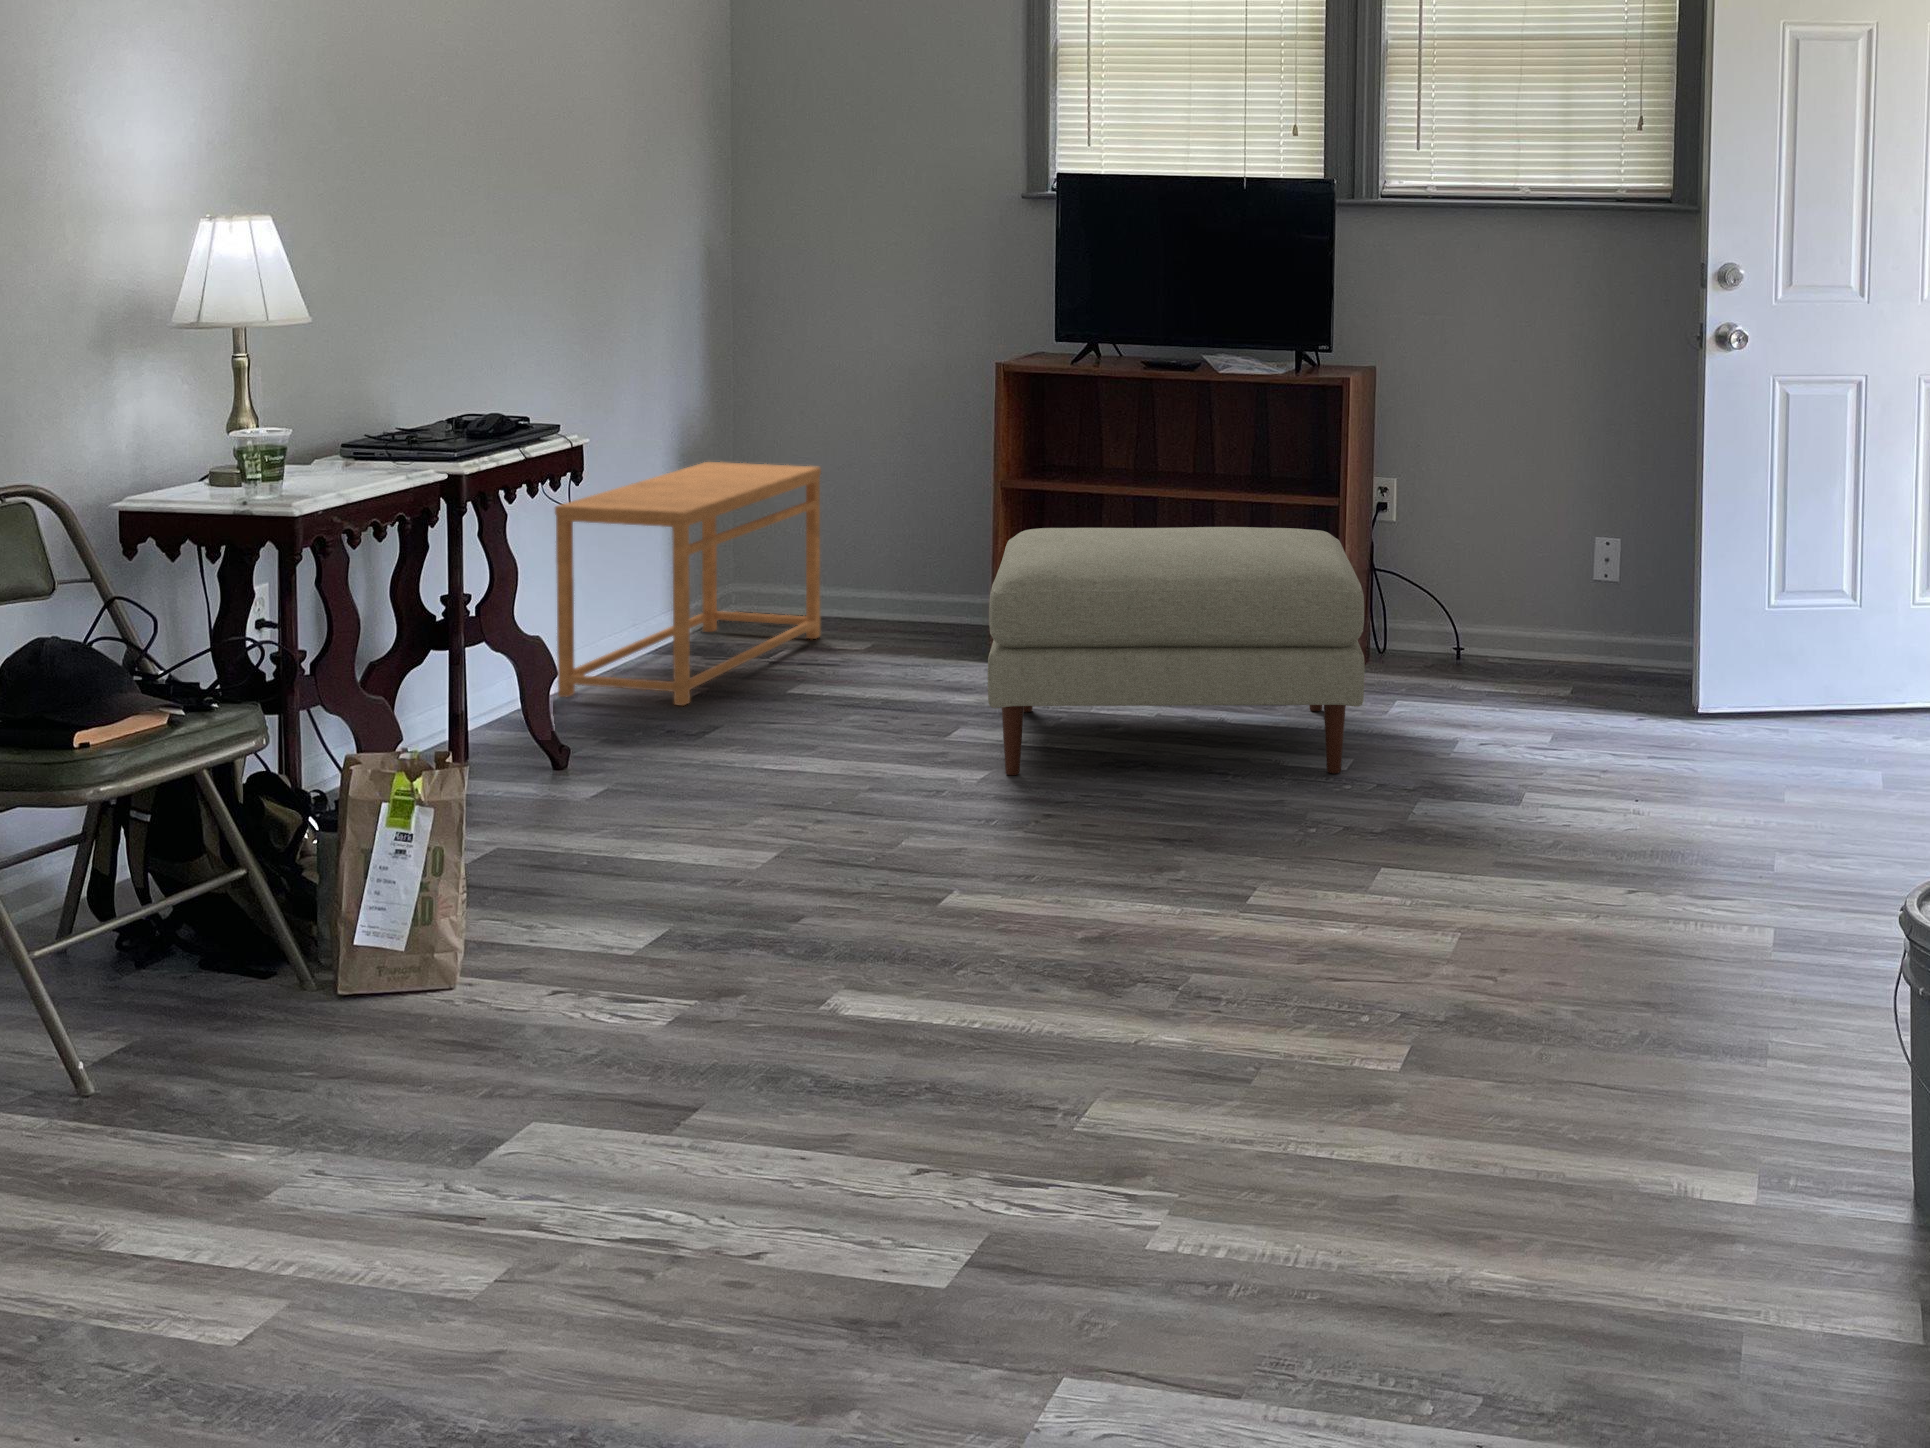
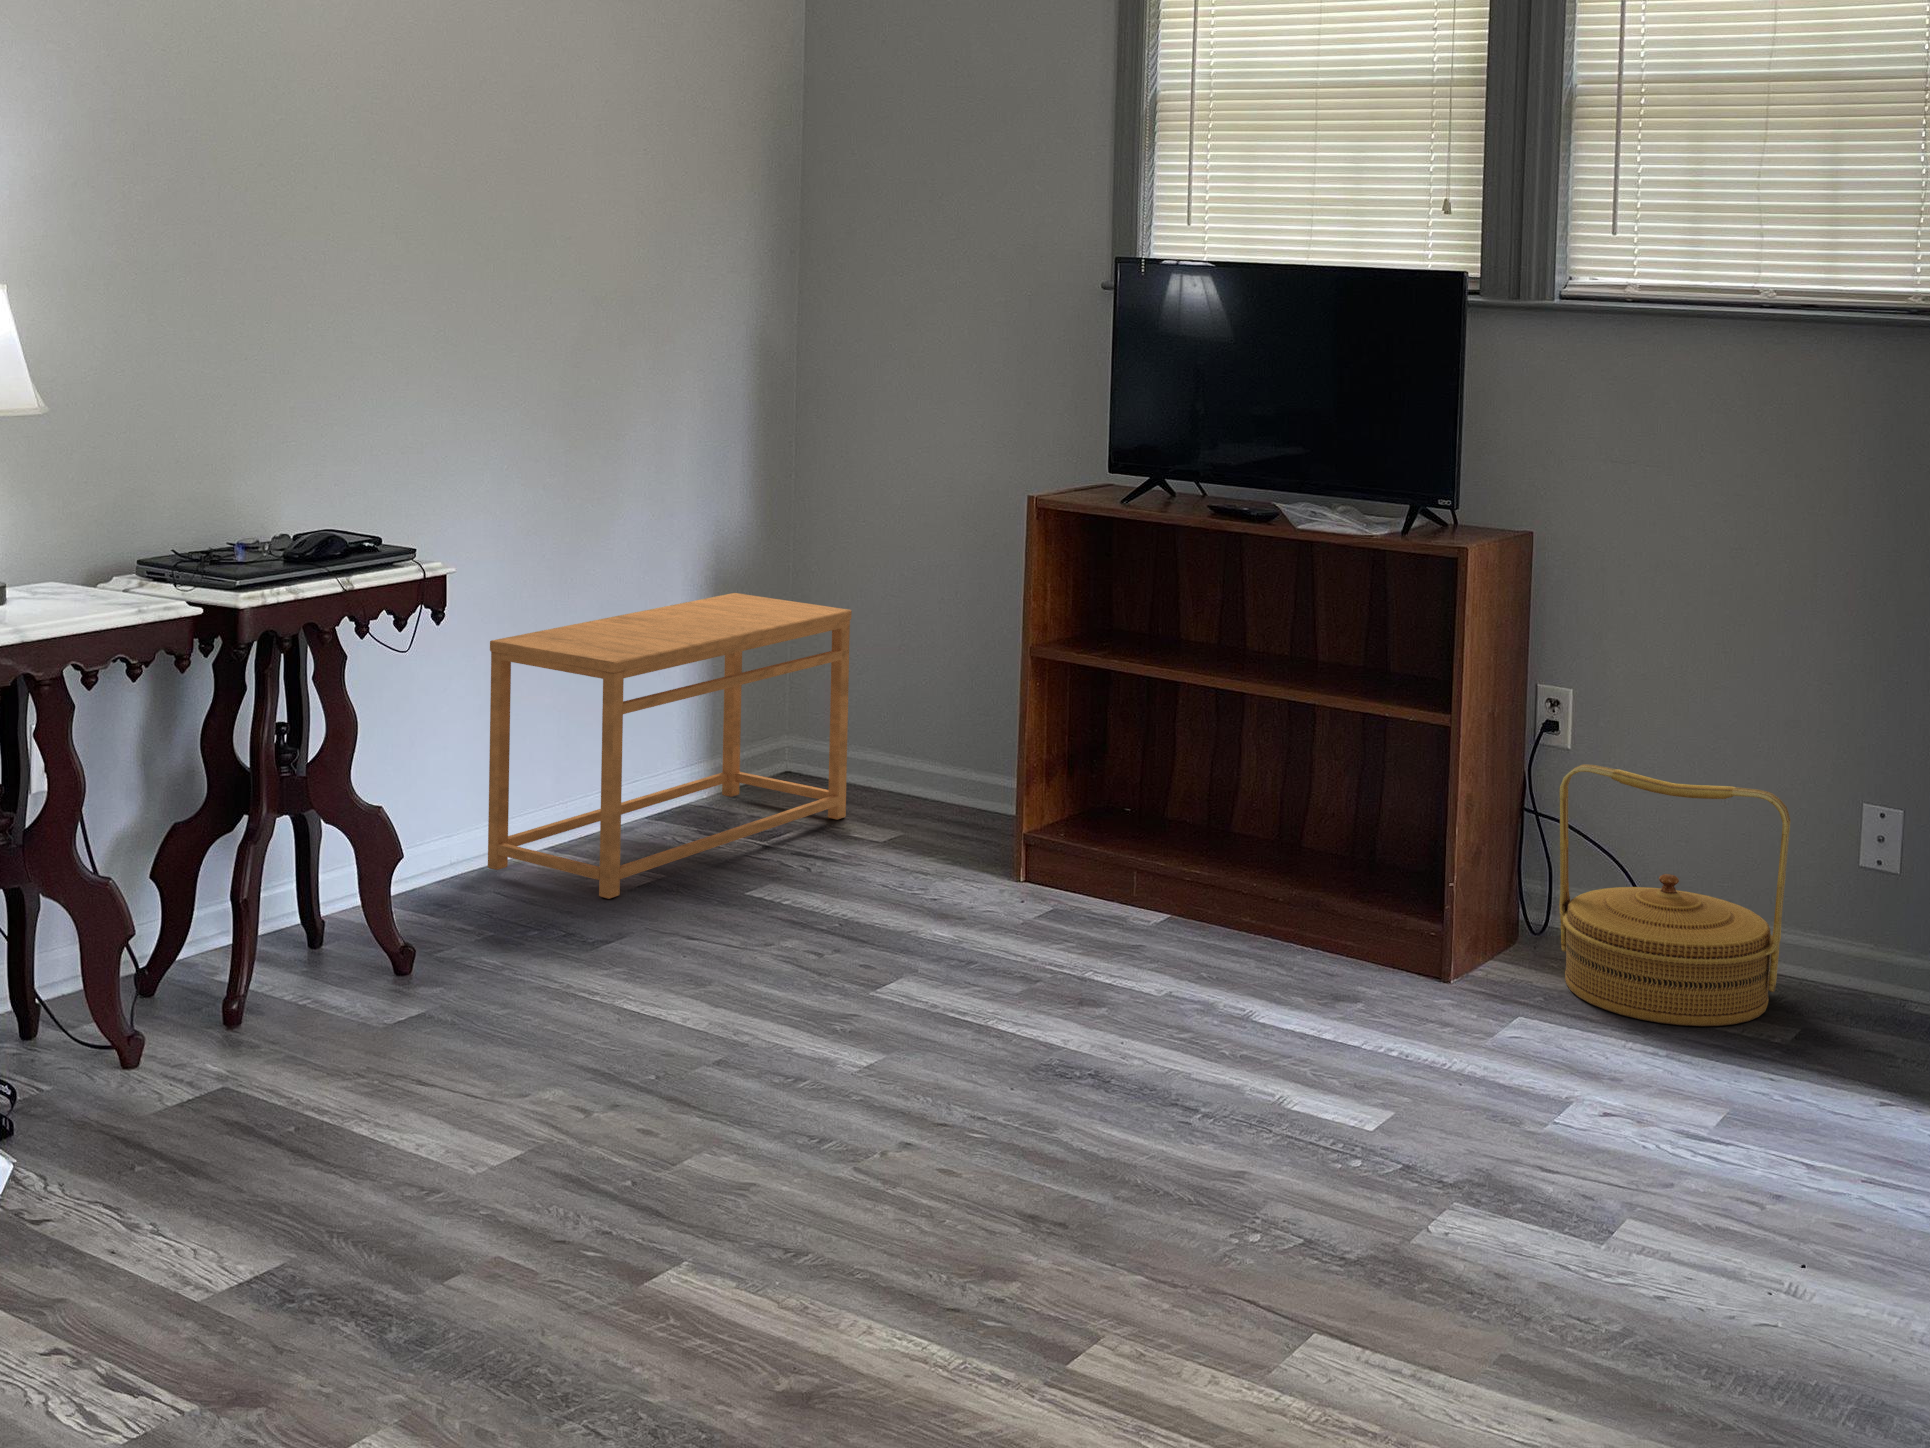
ottoman: present [988,527,1364,775] -> none [871,723,1432,1134]
woven basket: none [1406,527,1561,695] -> present [1559,764,1791,1026]

